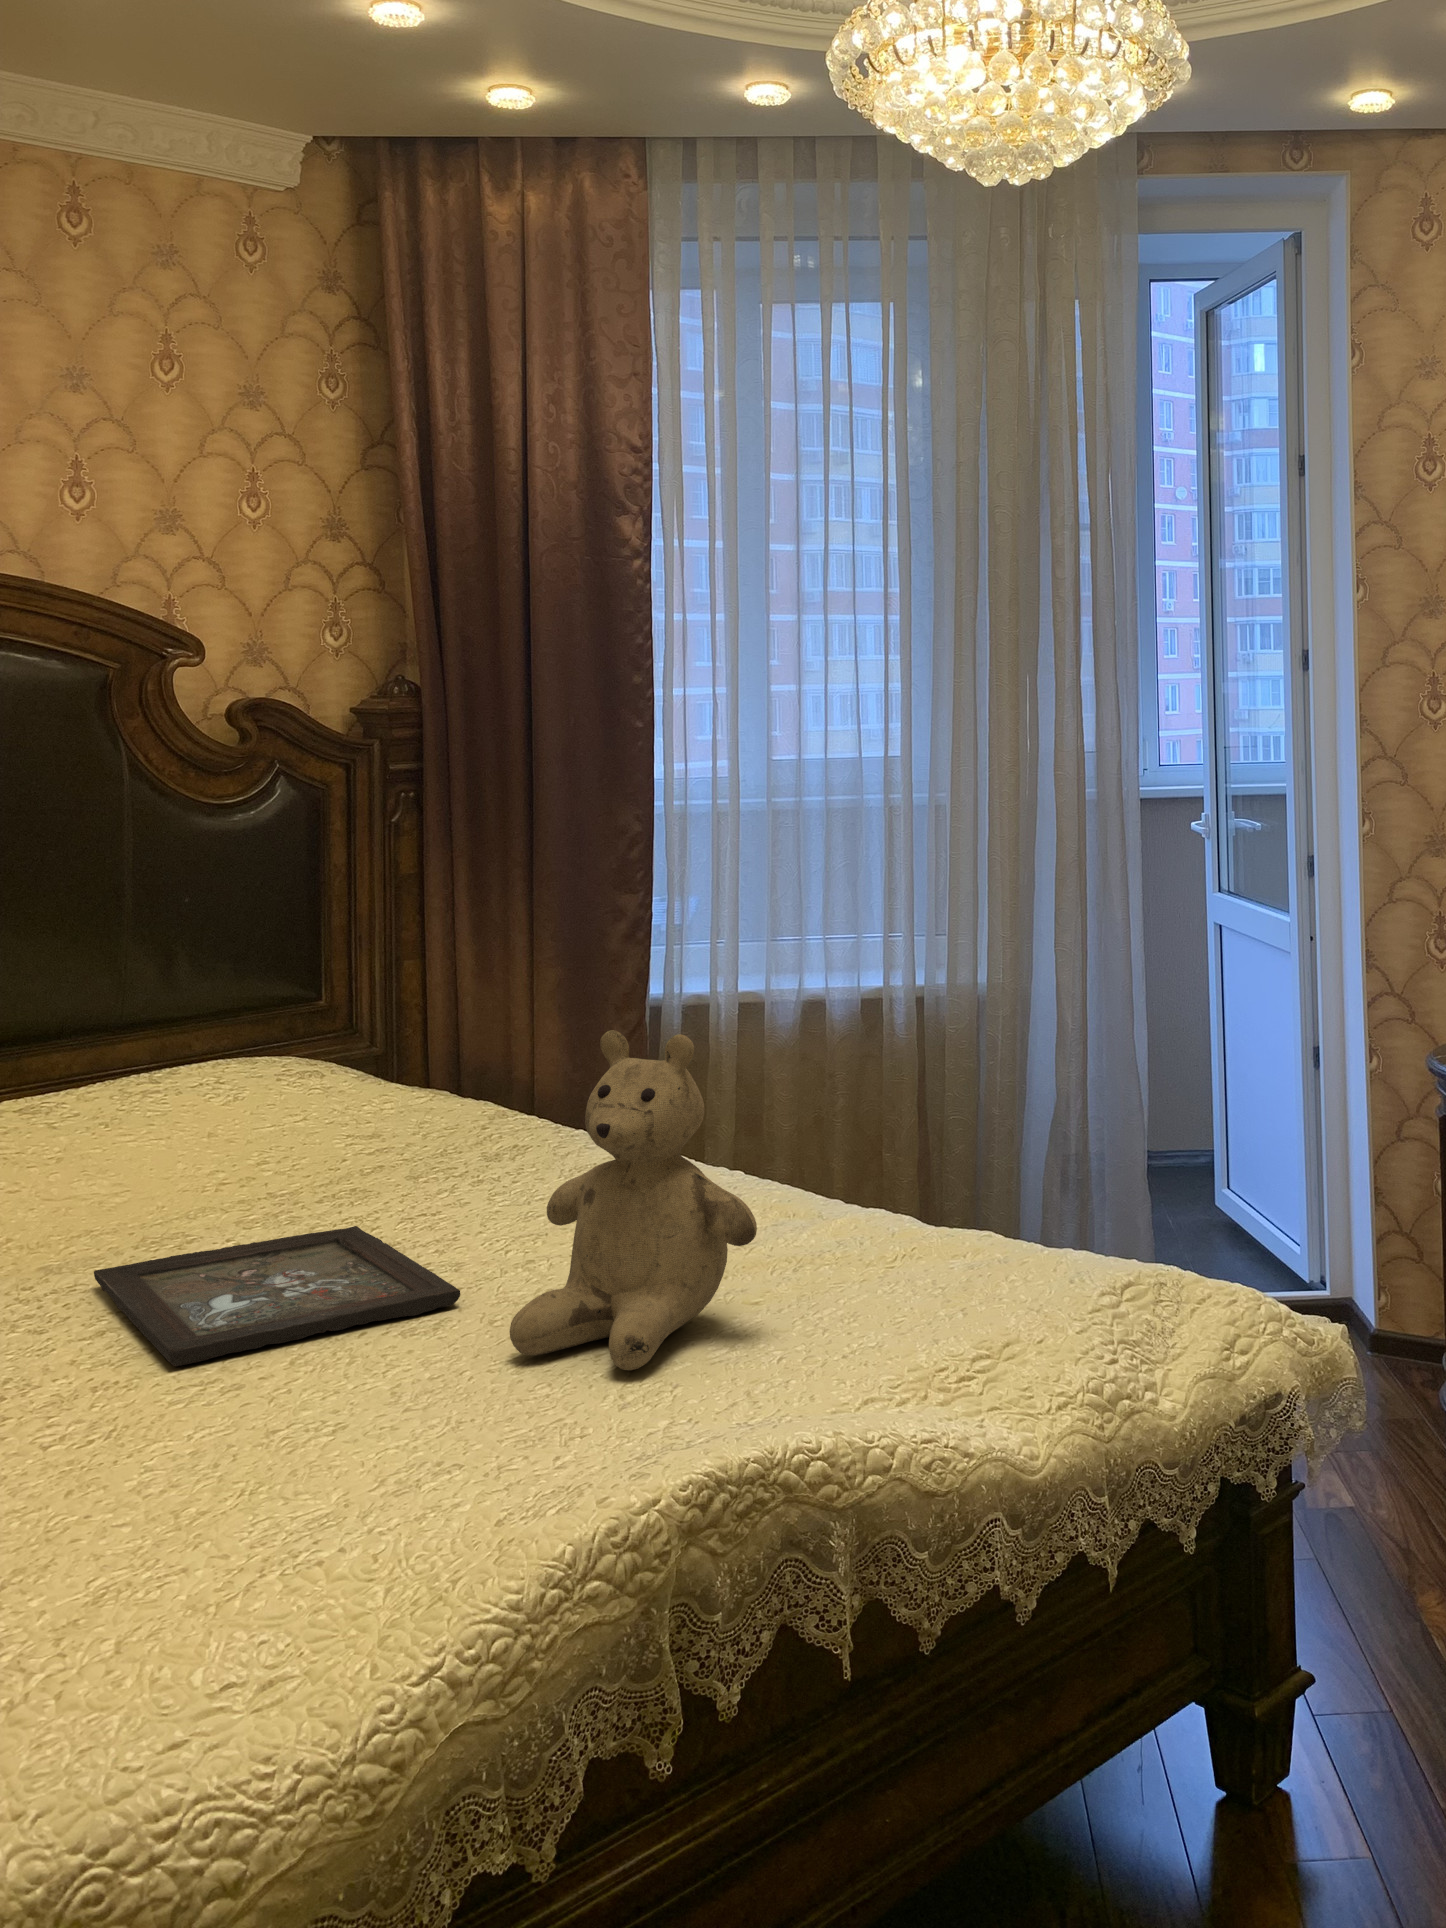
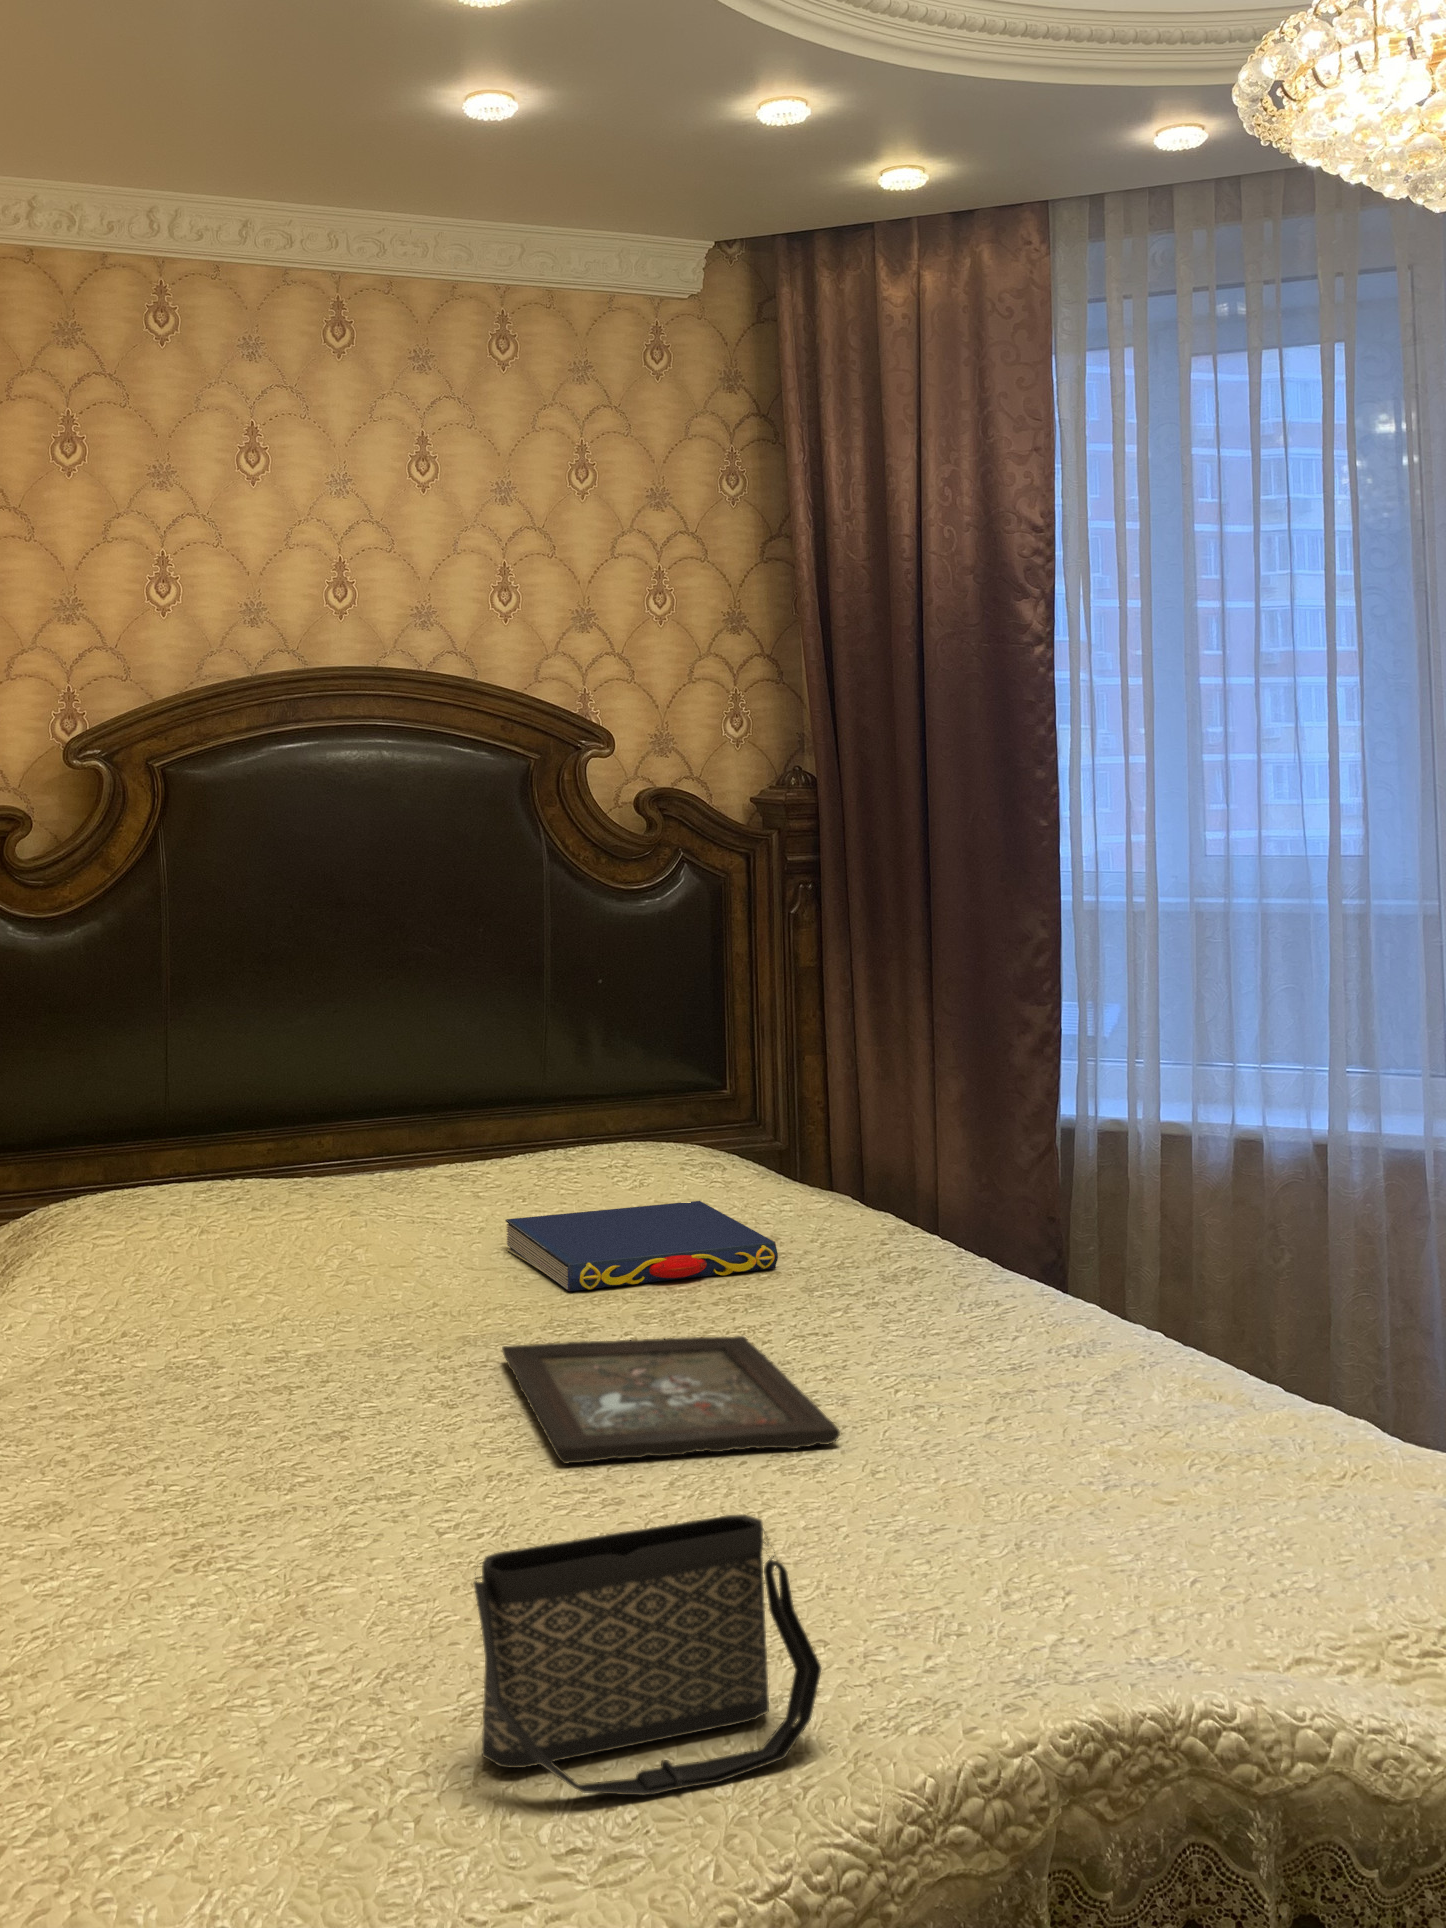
teddy bear: present [510,1030,757,1371] -> none [886,1174,1163,1563]
book: none [84,1111,385,1213] -> present [505,1201,778,1291]
handbag: none [110,1354,466,1636] -> present [473,1515,821,1795]

